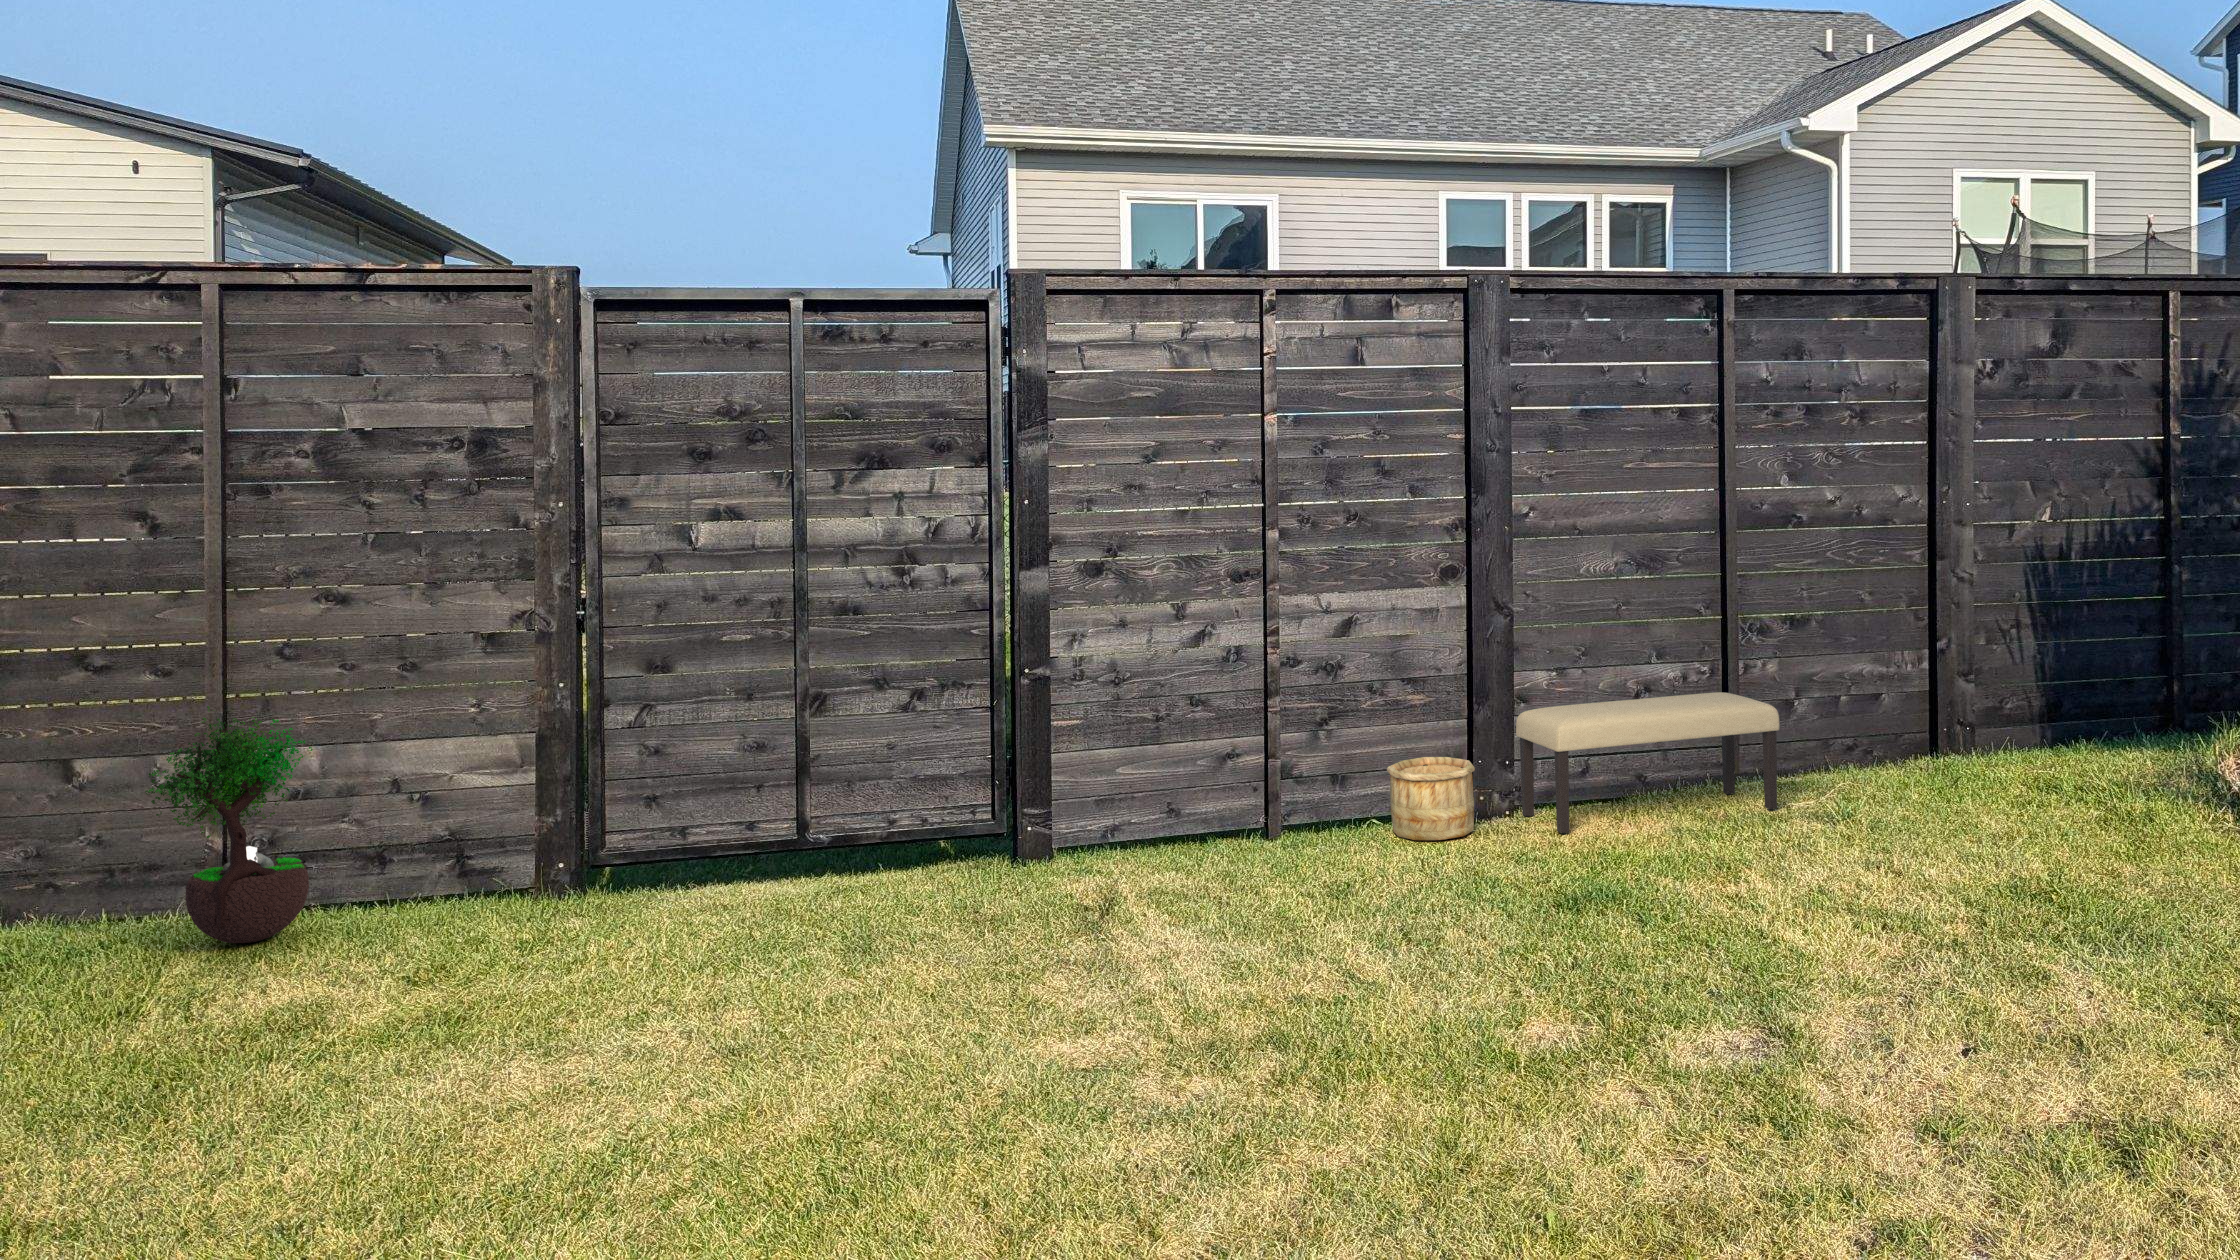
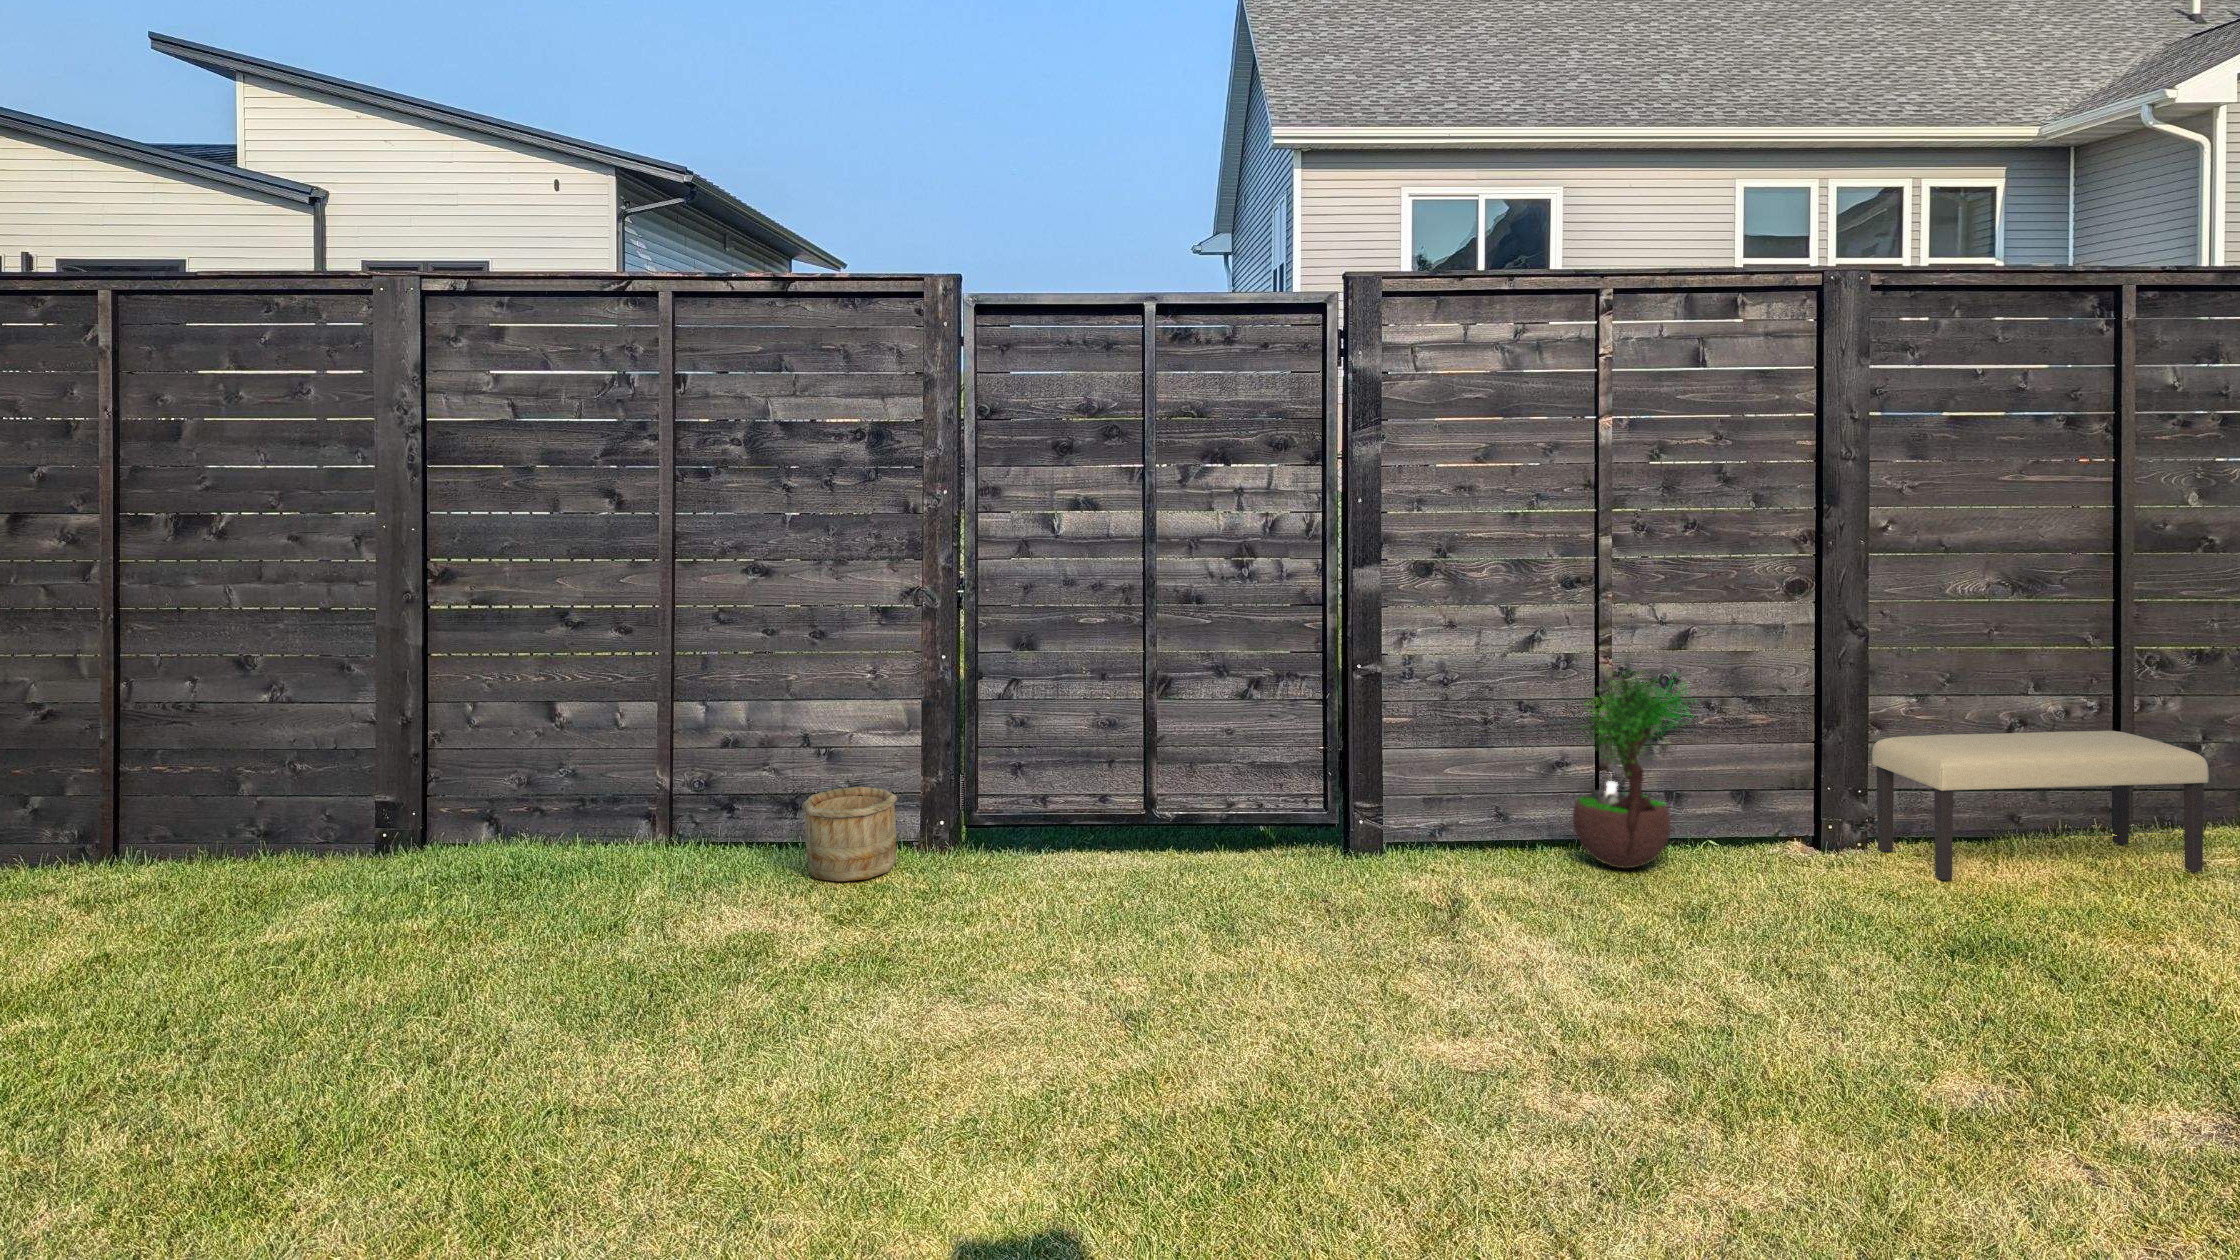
potted tree: present [145,706,312,943] -> present [1573,671,1696,868]
wooden bucket: present [1387,757,1475,840] -> present [802,787,897,881]

